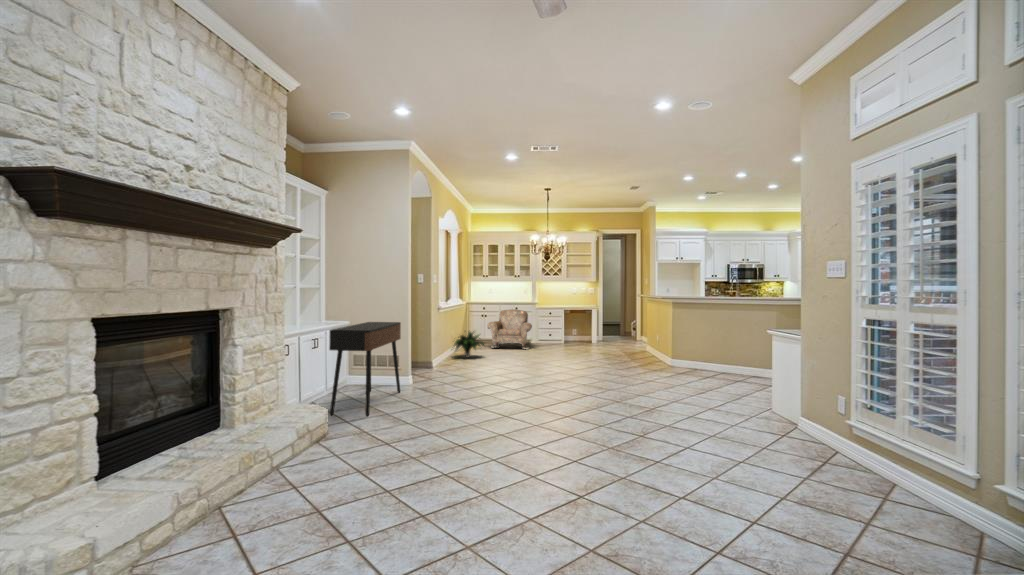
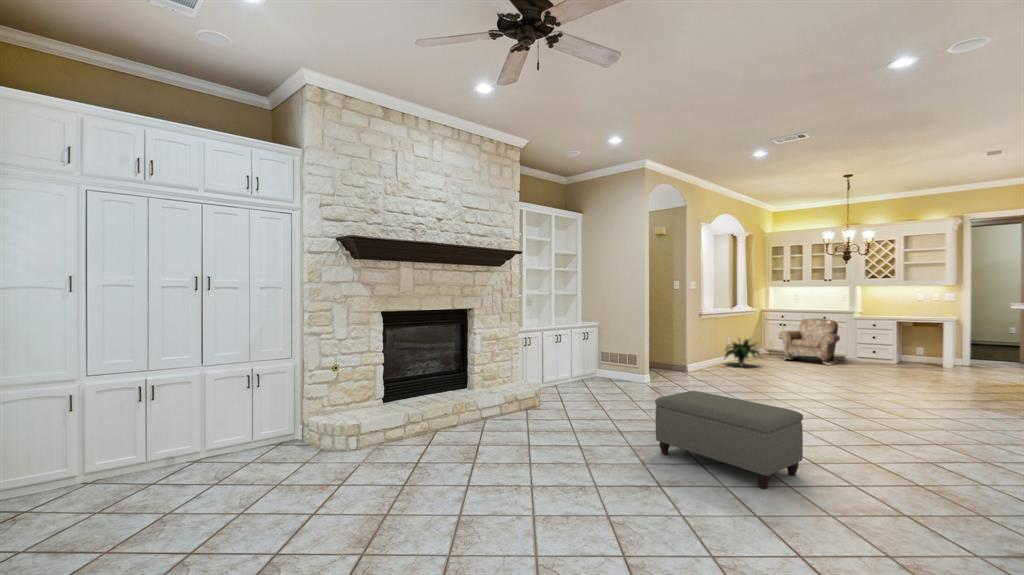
console table: present [329,322,401,416] -> none [558,323,633,399]
ottoman: none [519,386,642,467] -> present [655,391,803,489]

